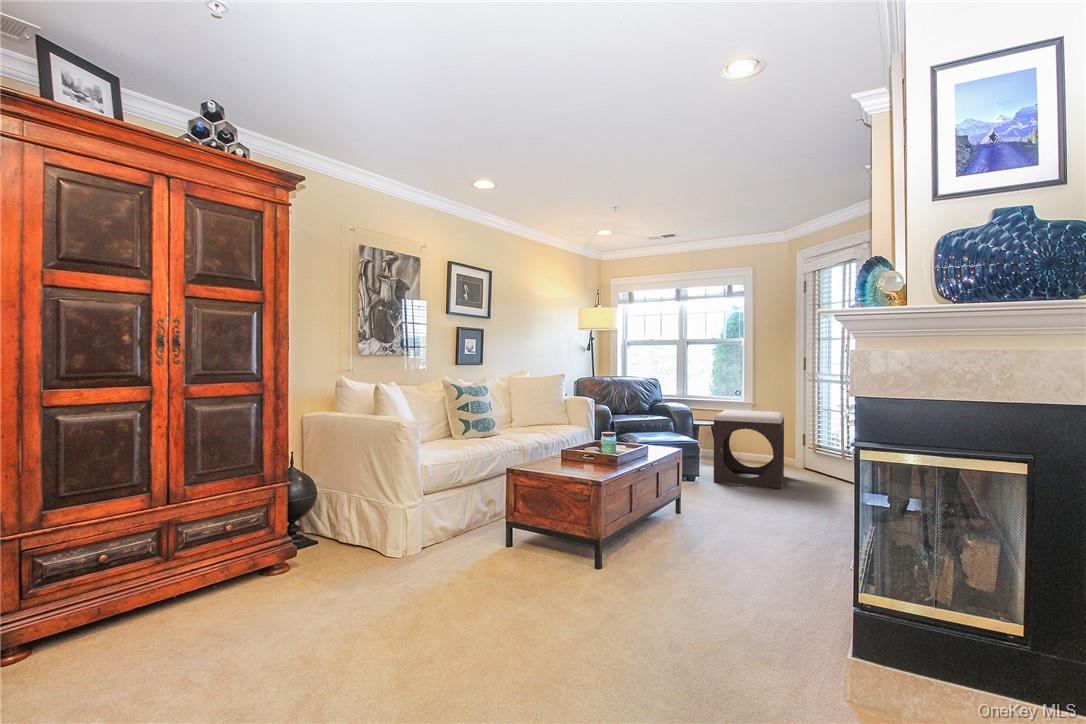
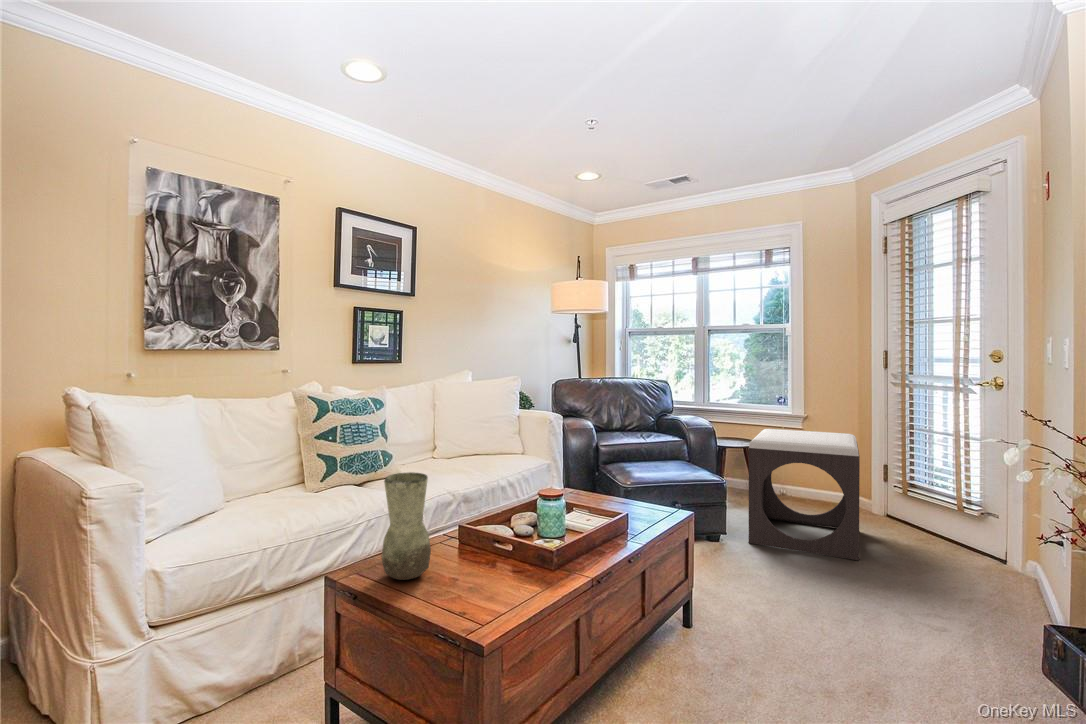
vase: none [536,417,560,467] -> present [382,472,431,580]

